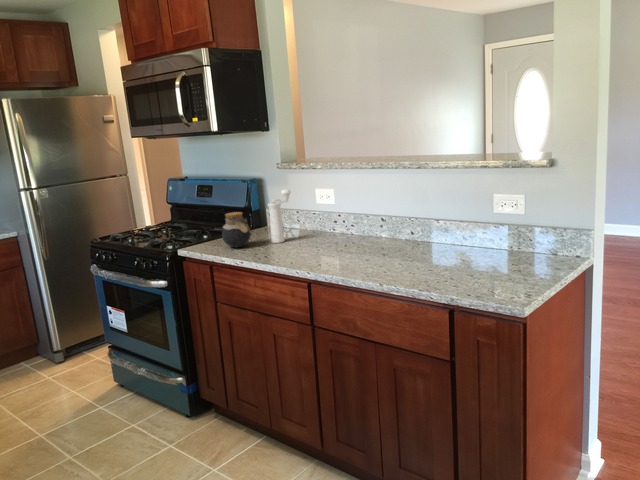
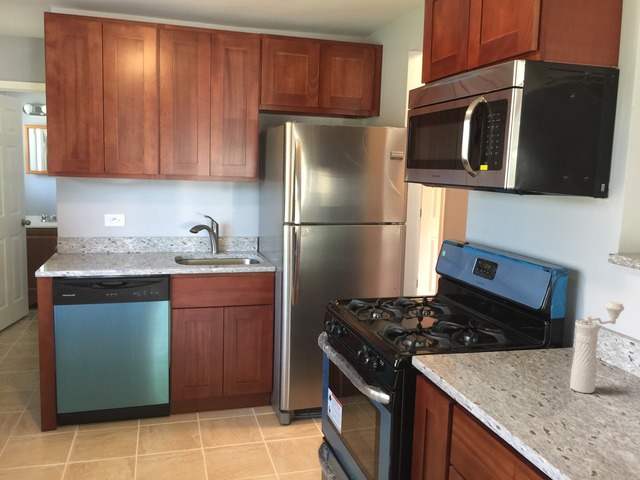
jar: present [222,212,252,247] -> none [485,321,538,381]

